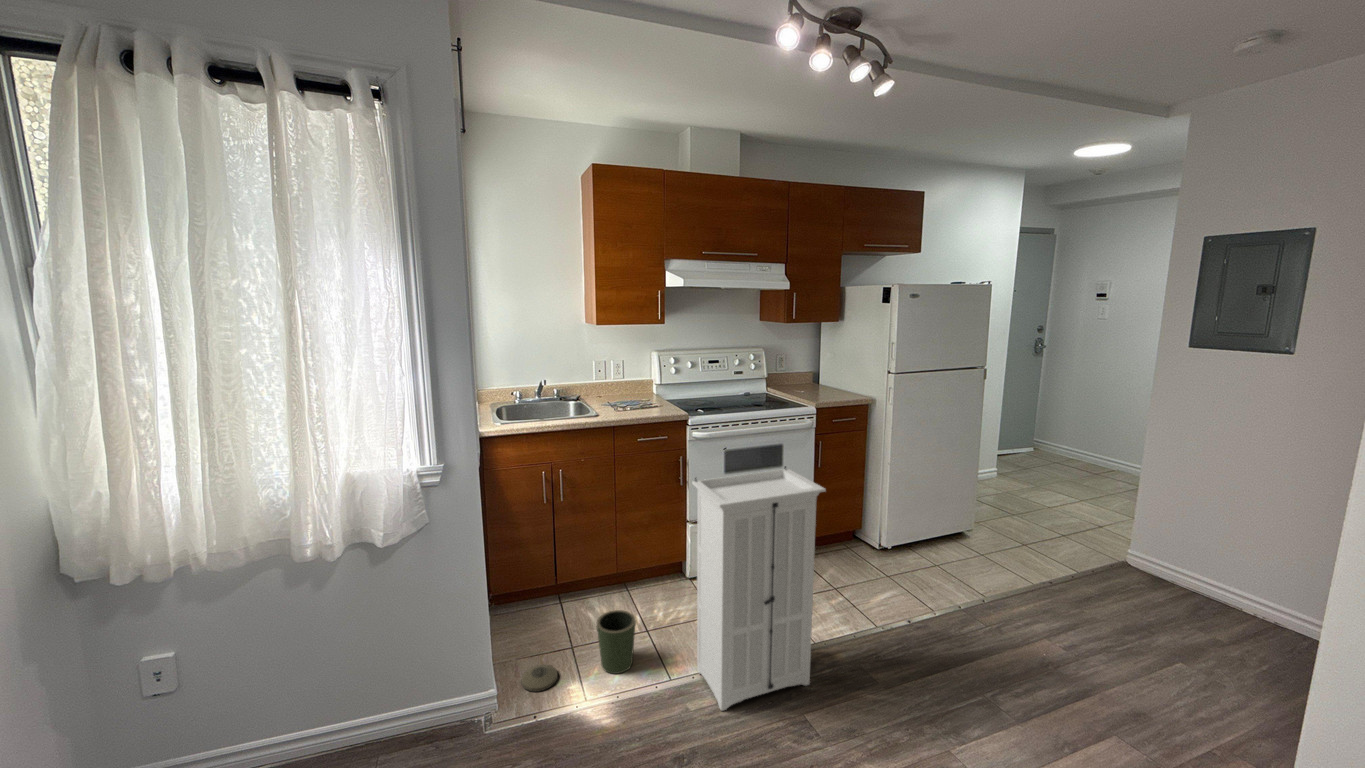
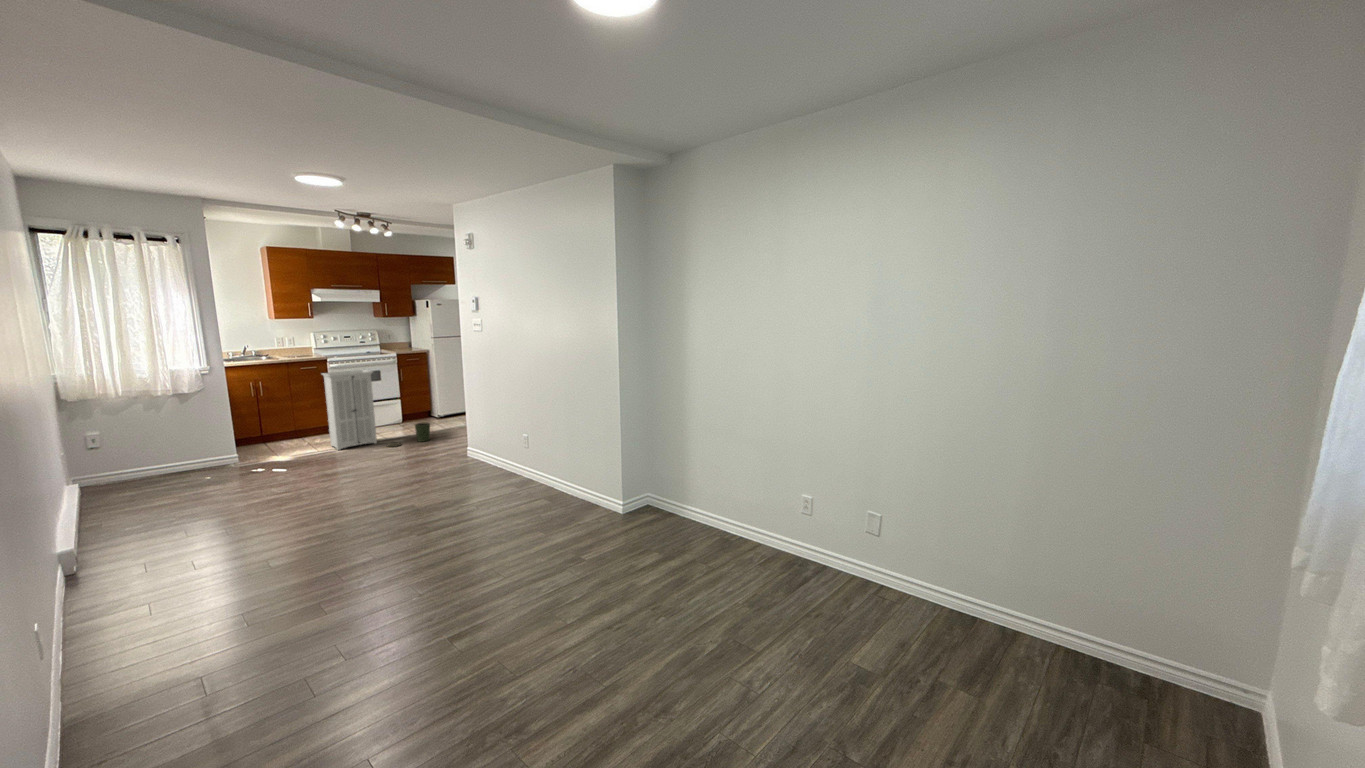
trash can: present [522,610,636,692] -> present [387,422,430,447]

